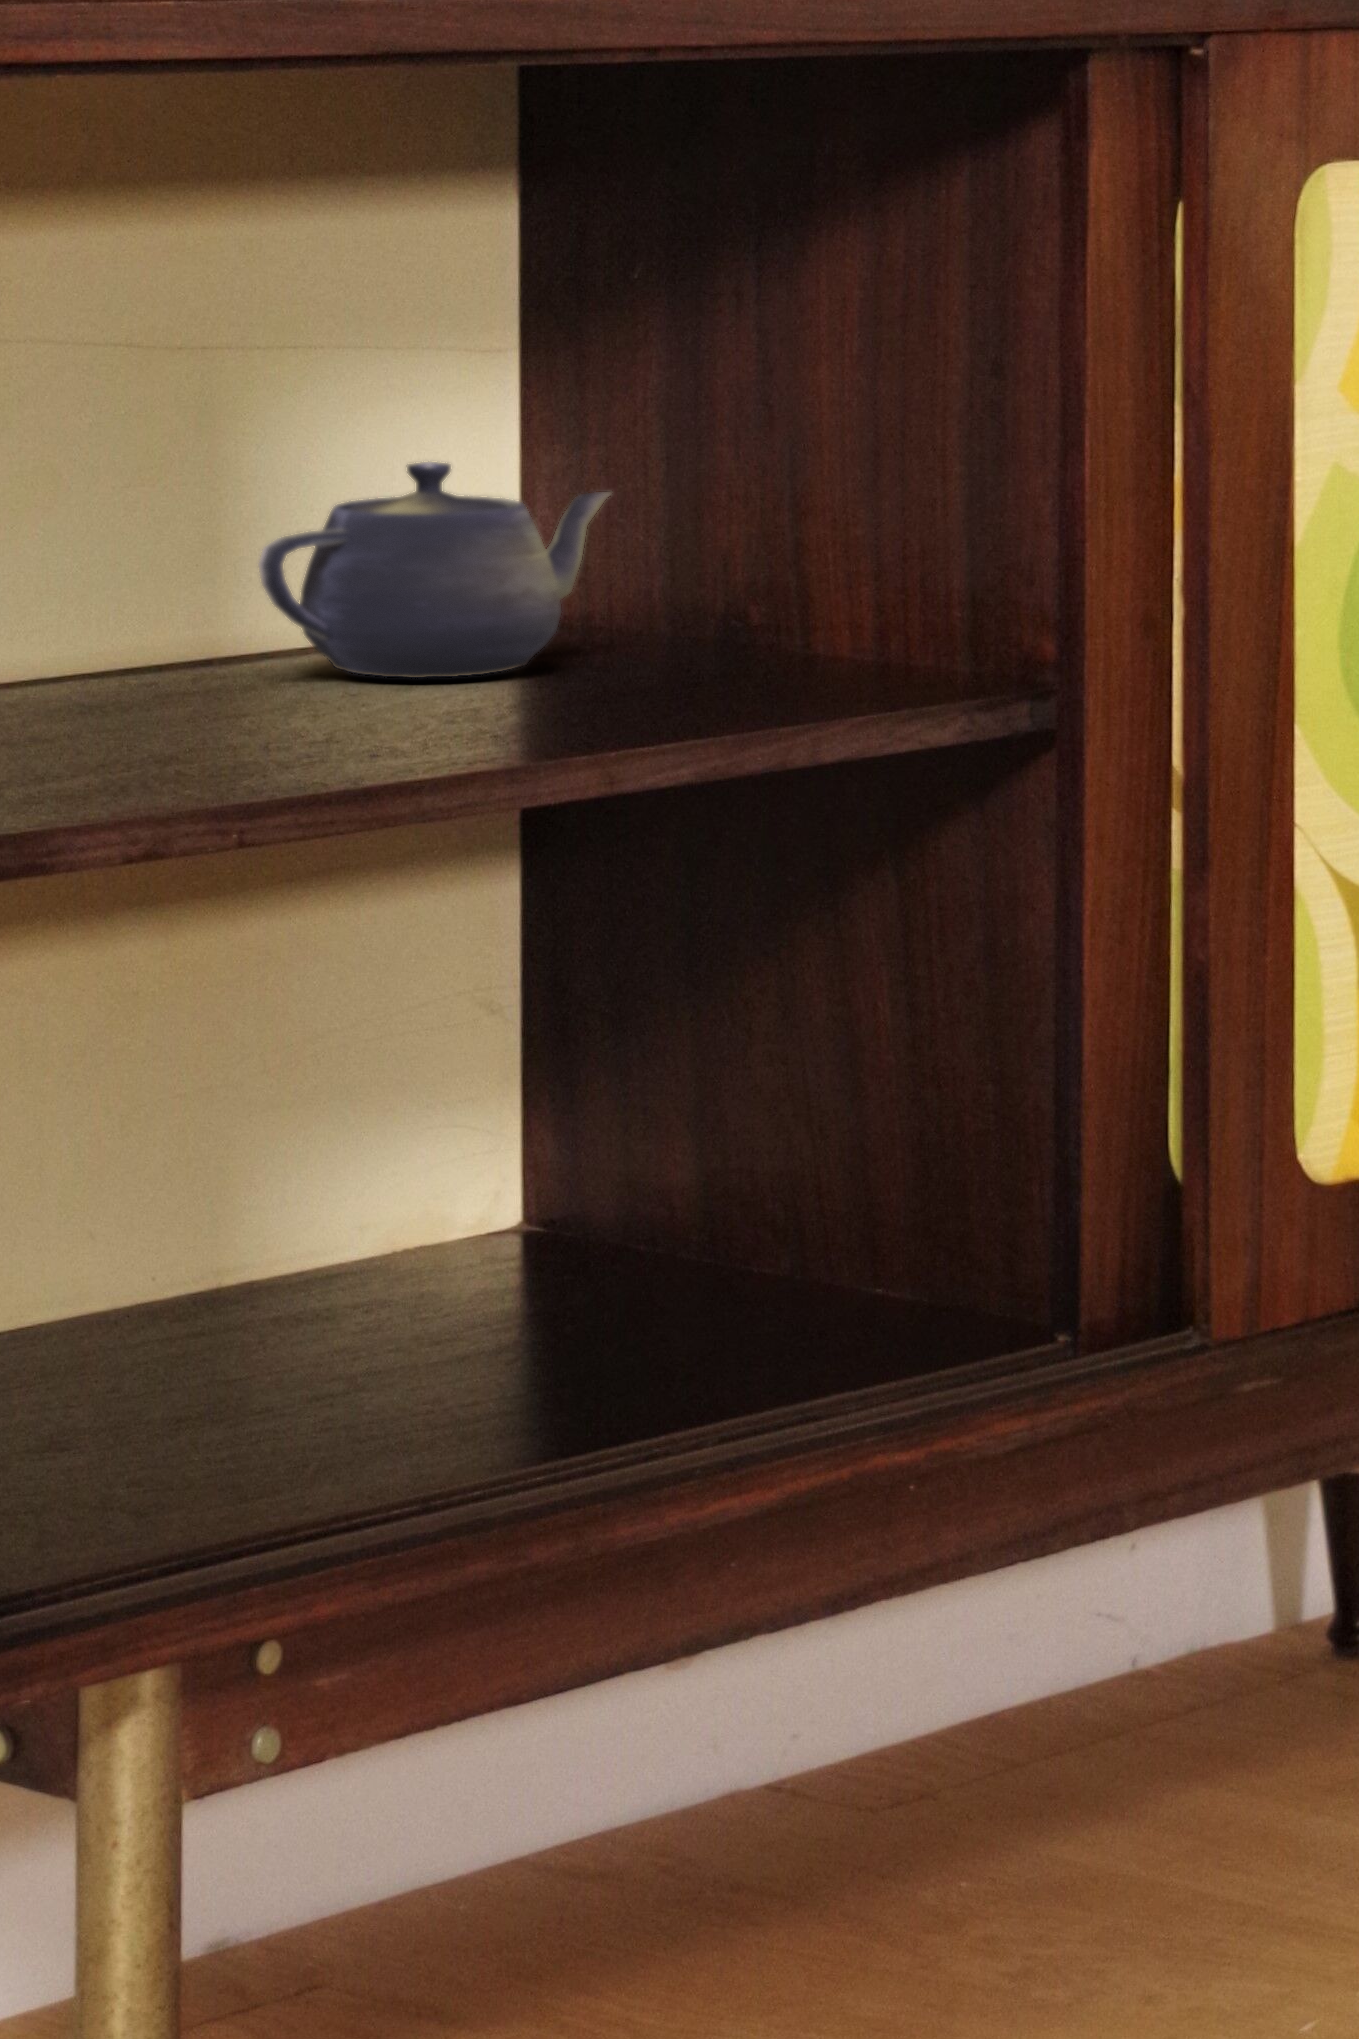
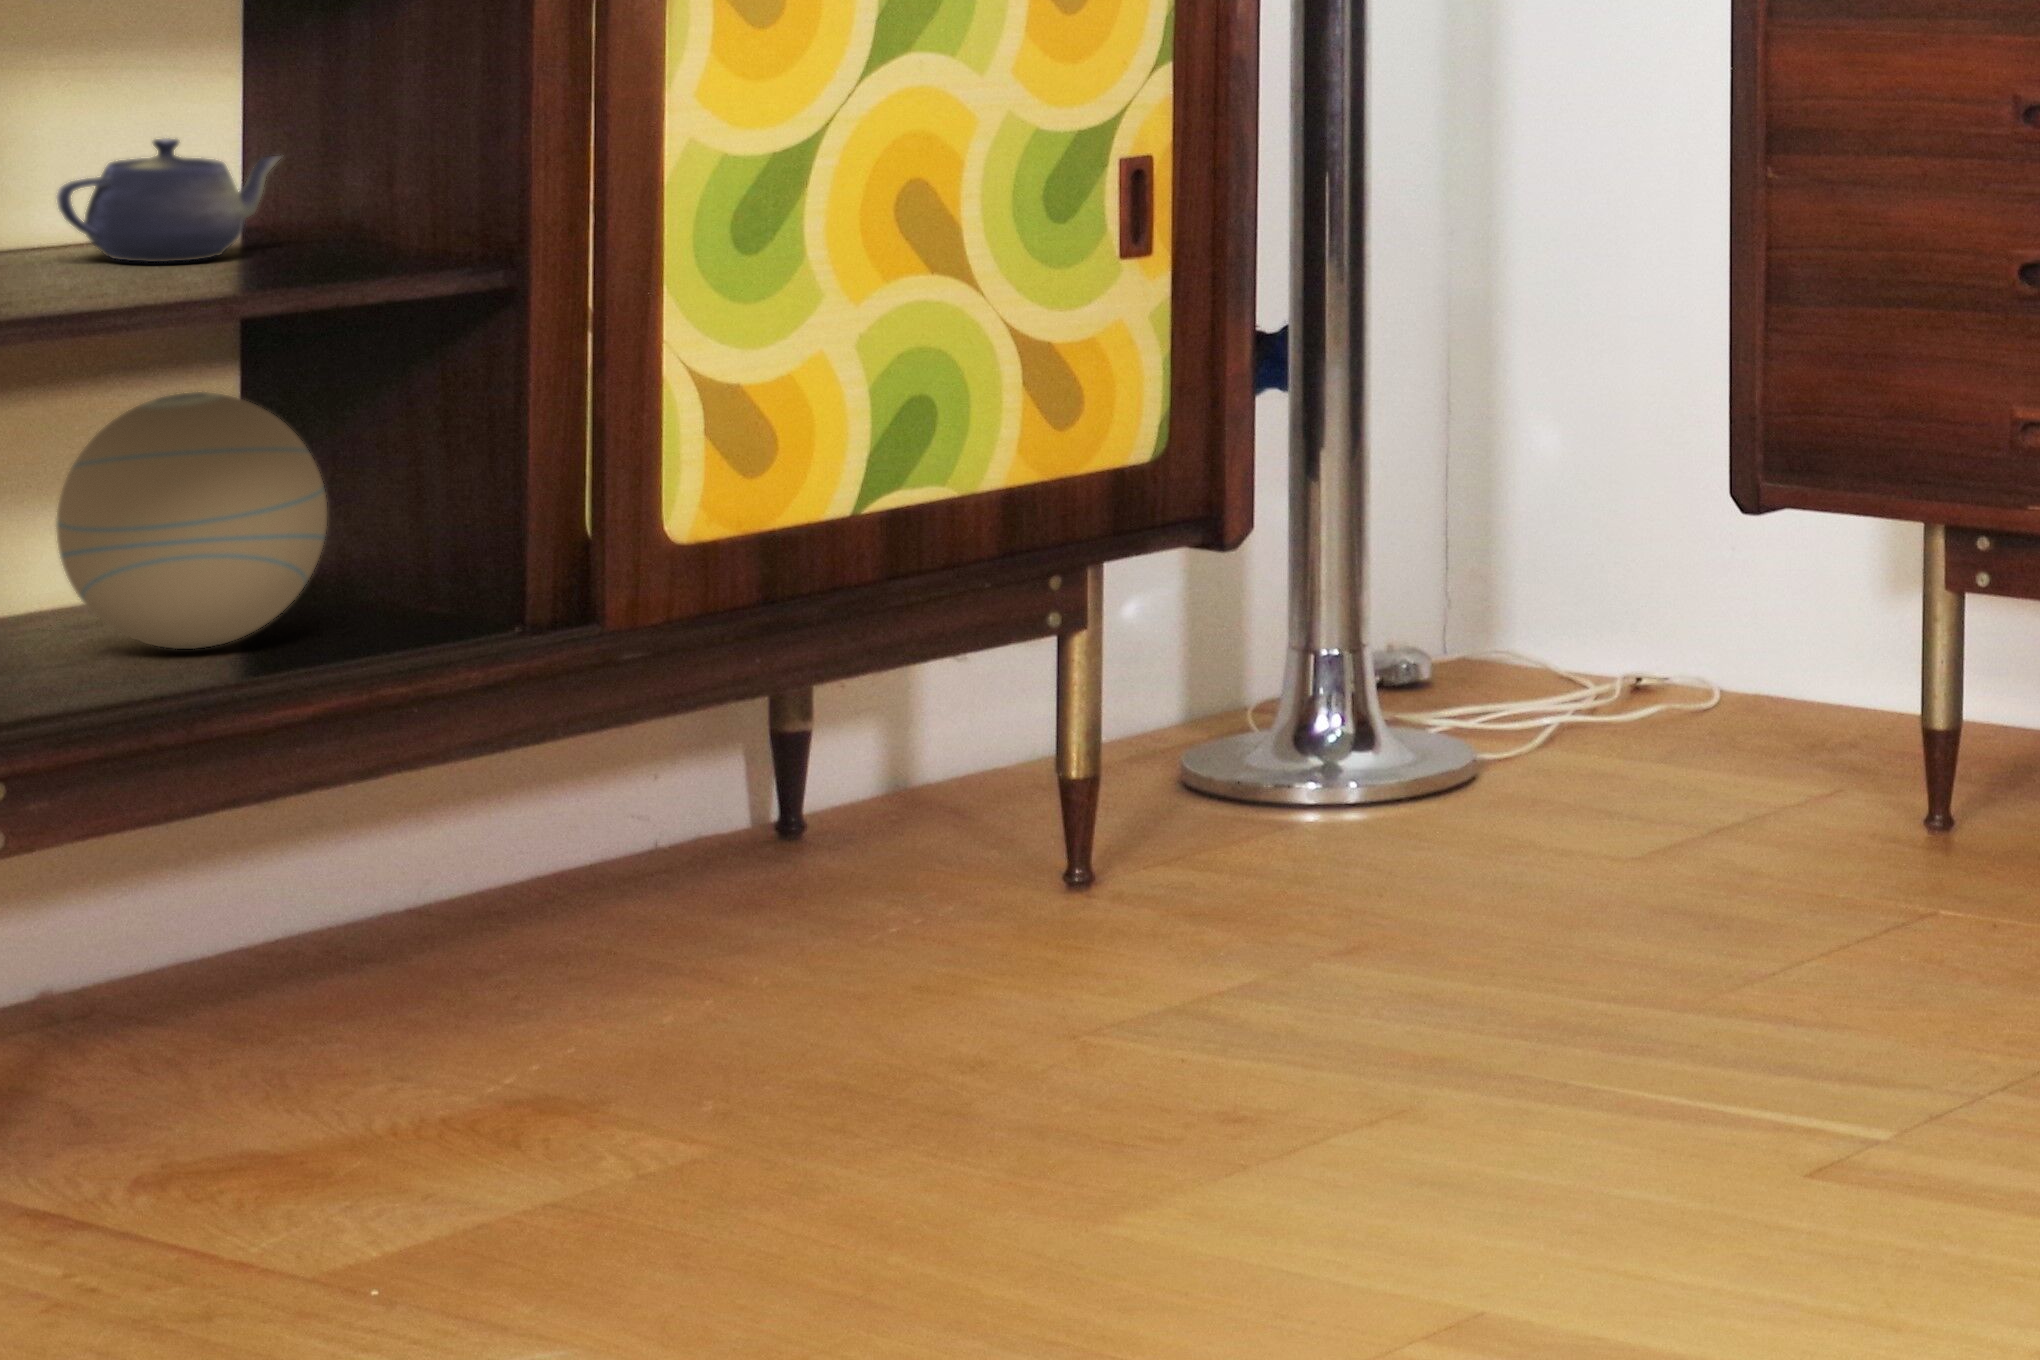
decorative orb: none [287,911,740,1370] -> present [56,392,327,649]

